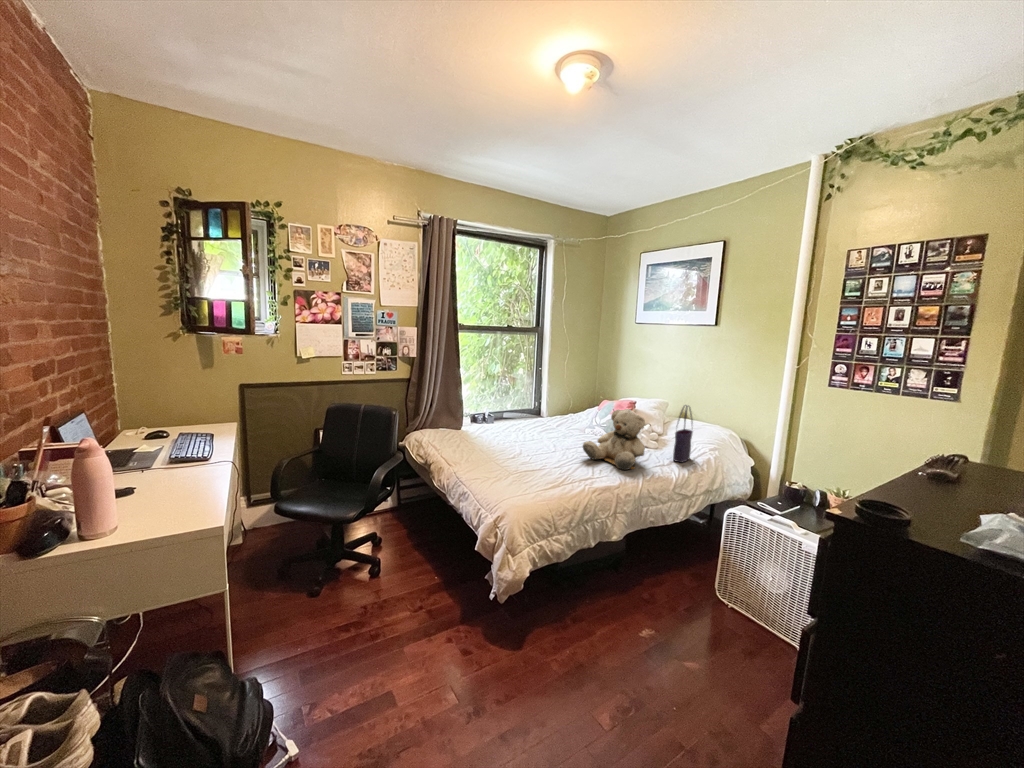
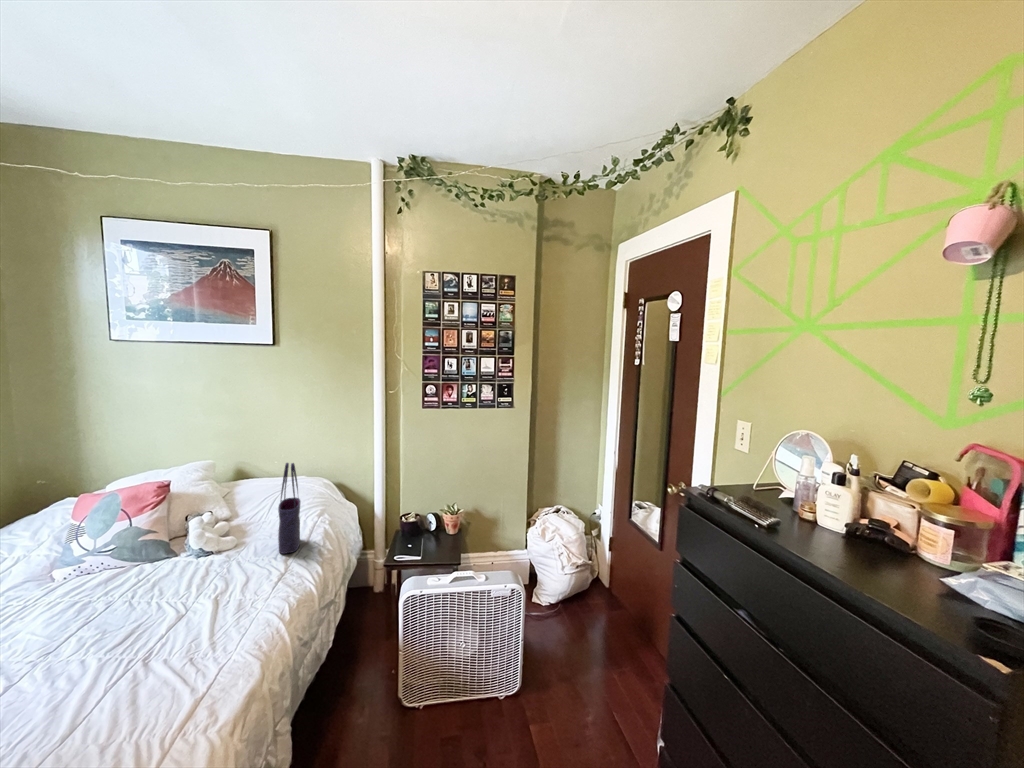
teddy bear: present [583,409,645,470] -> none [91,495,242,629]

